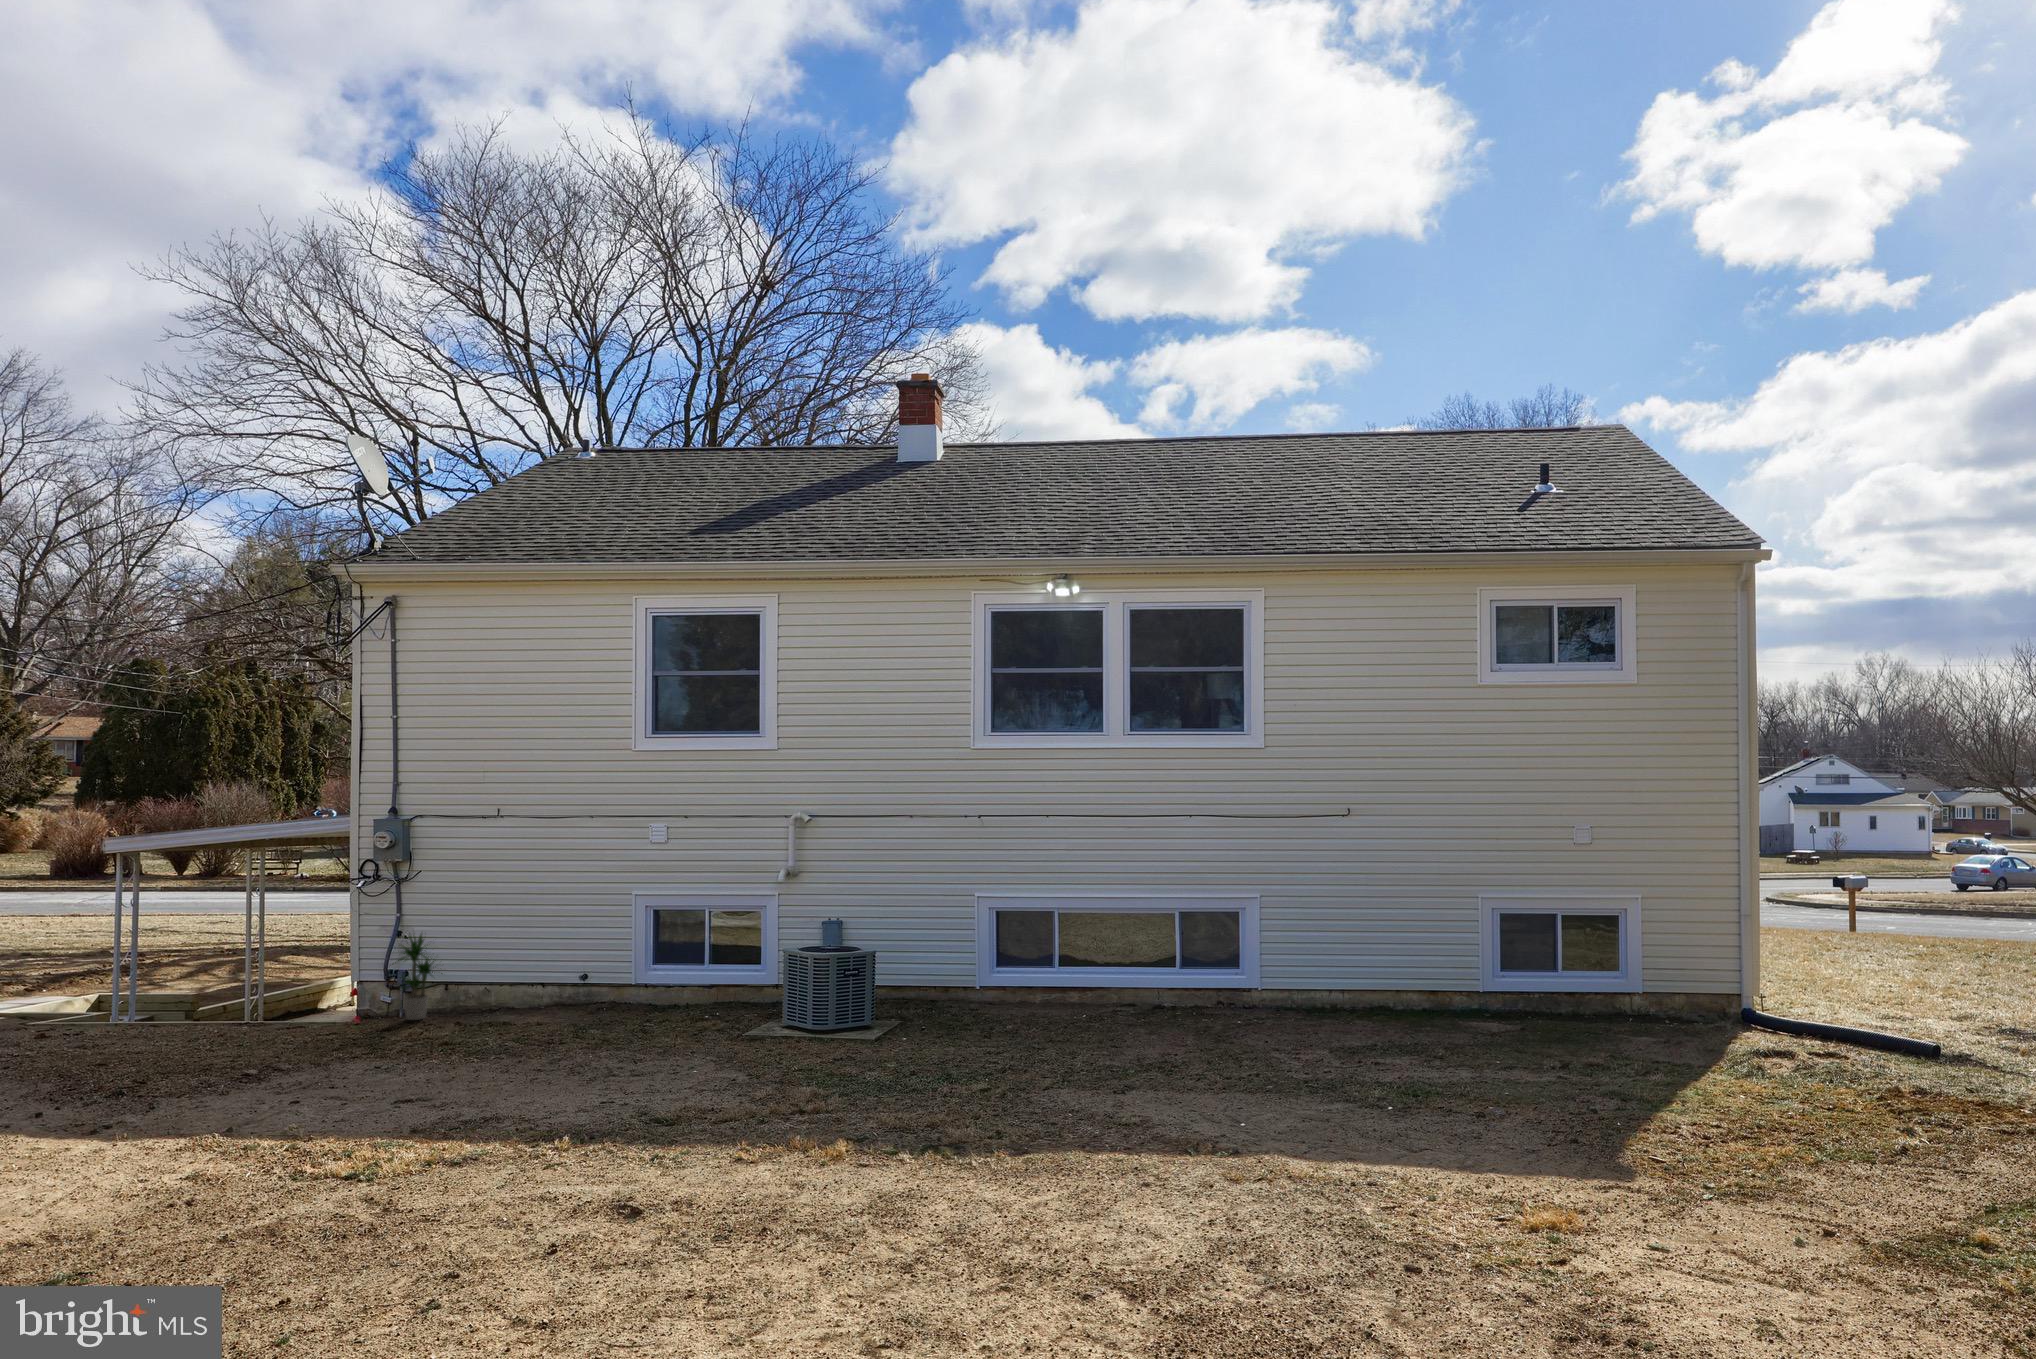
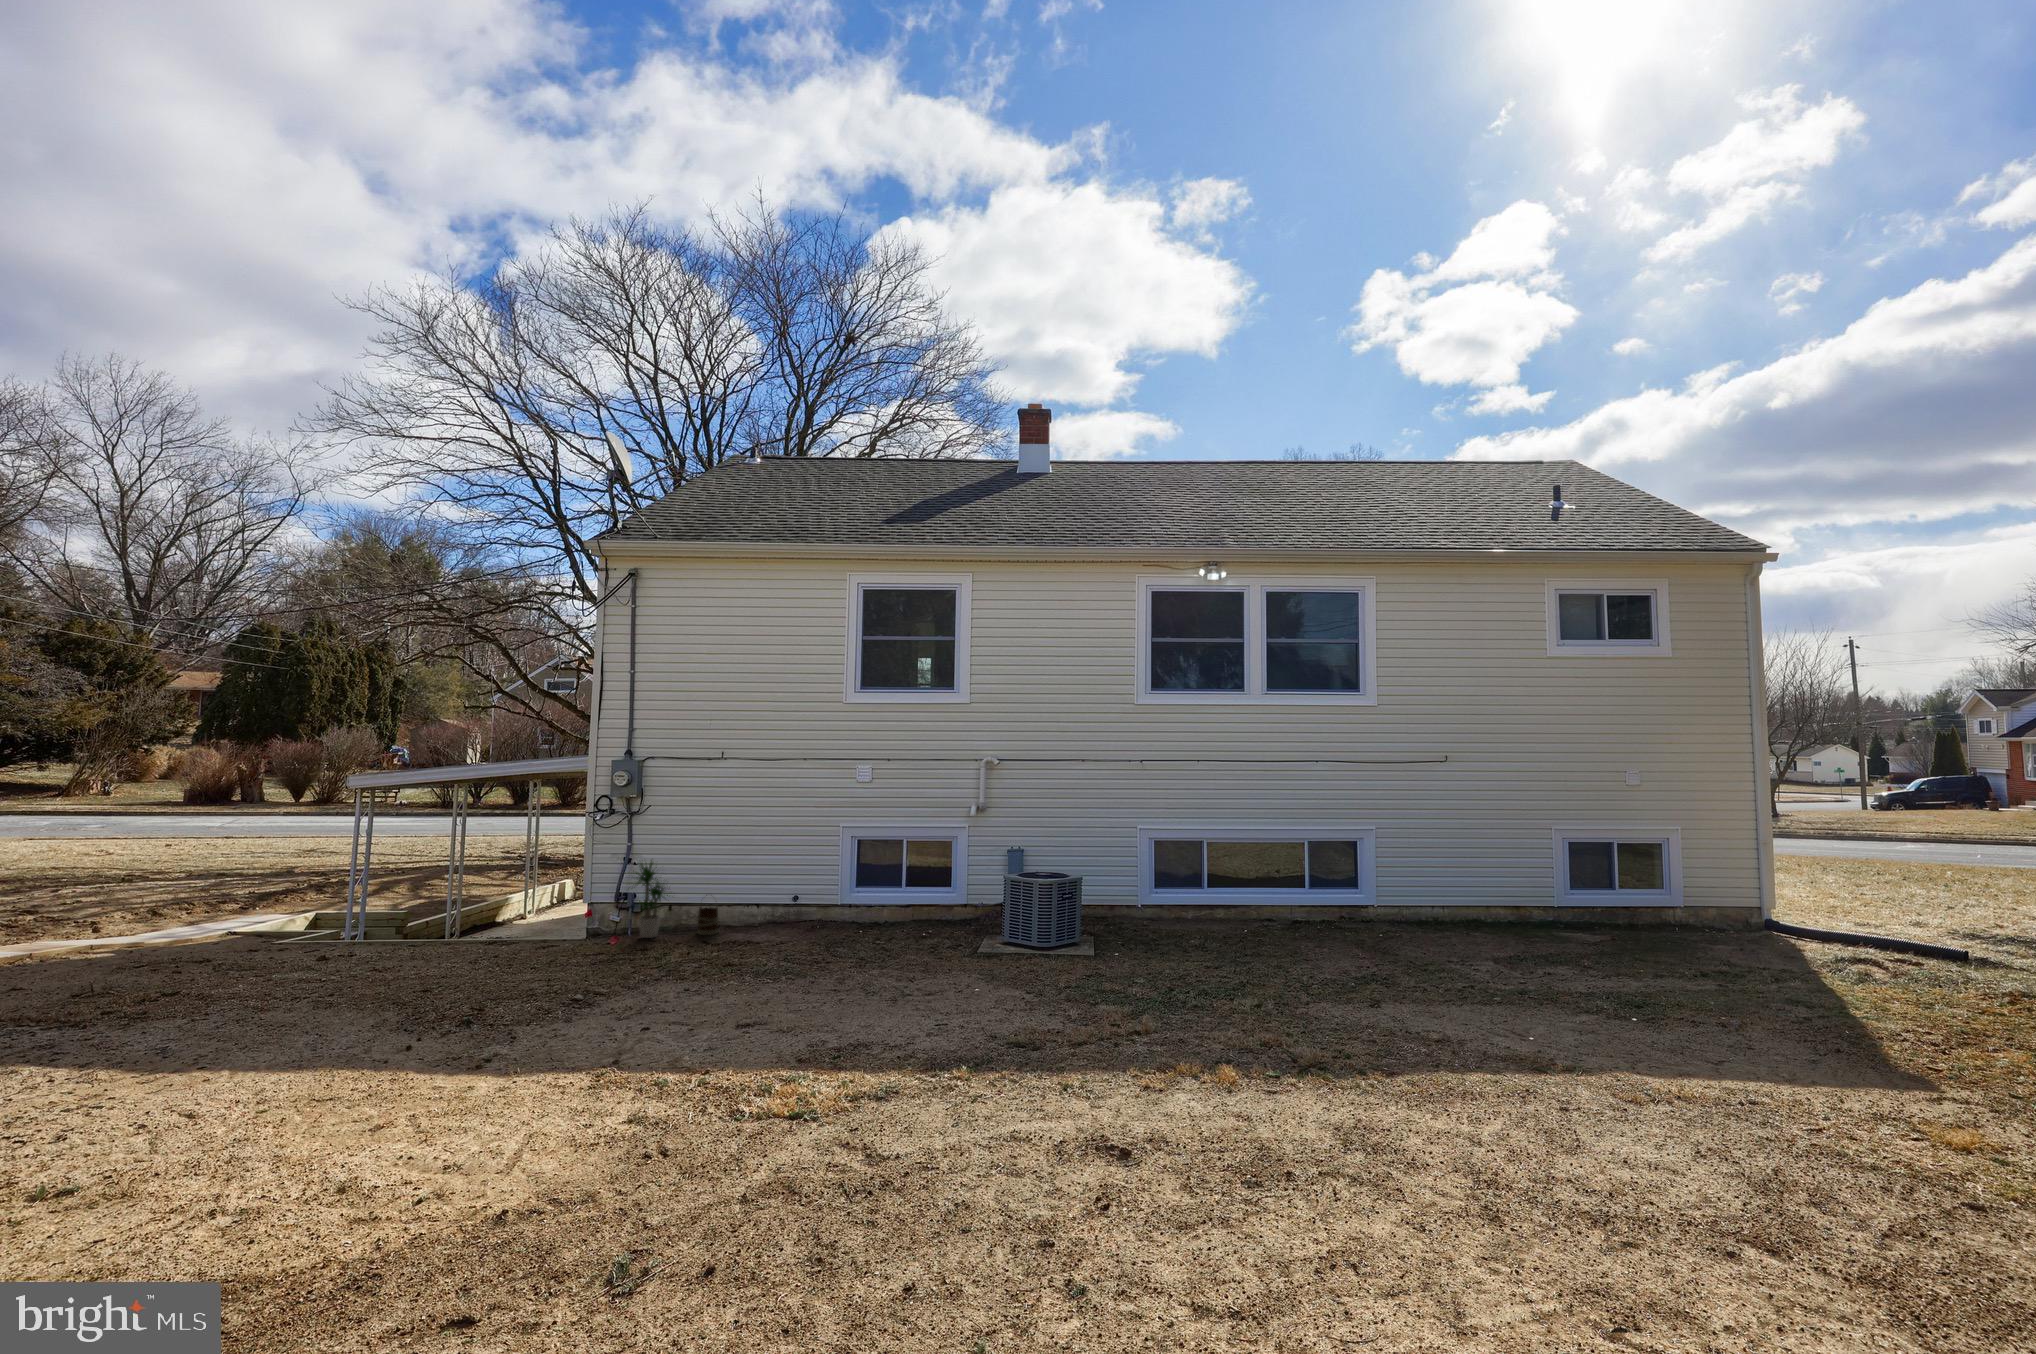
wooden bucket: none [471,971,497,1017] -> present [697,895,719,935]

